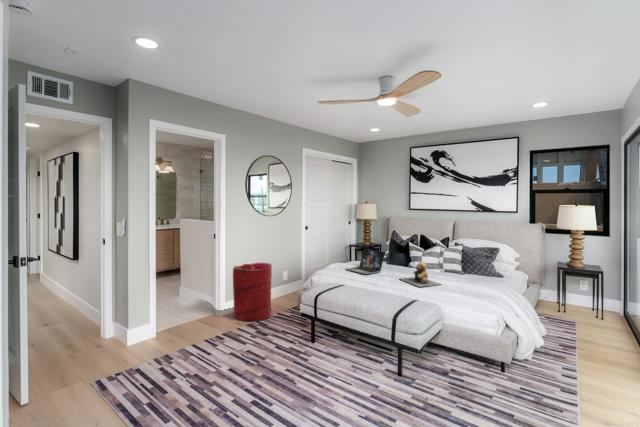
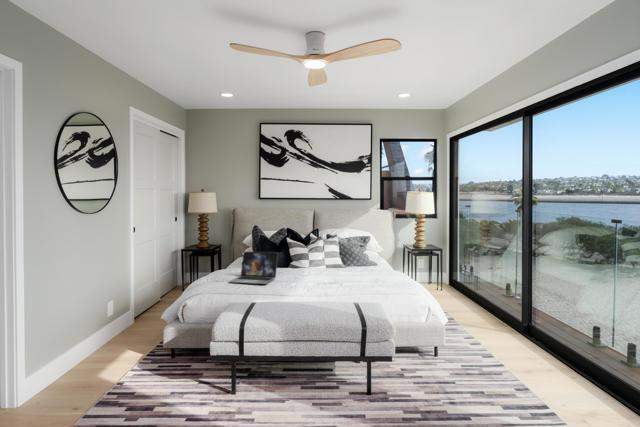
teddy bear: present [401,262,440,287] -> none [307,259,355,288]
laundry hamper: present [233,263,272,321] -> none [43,292,126,400]

